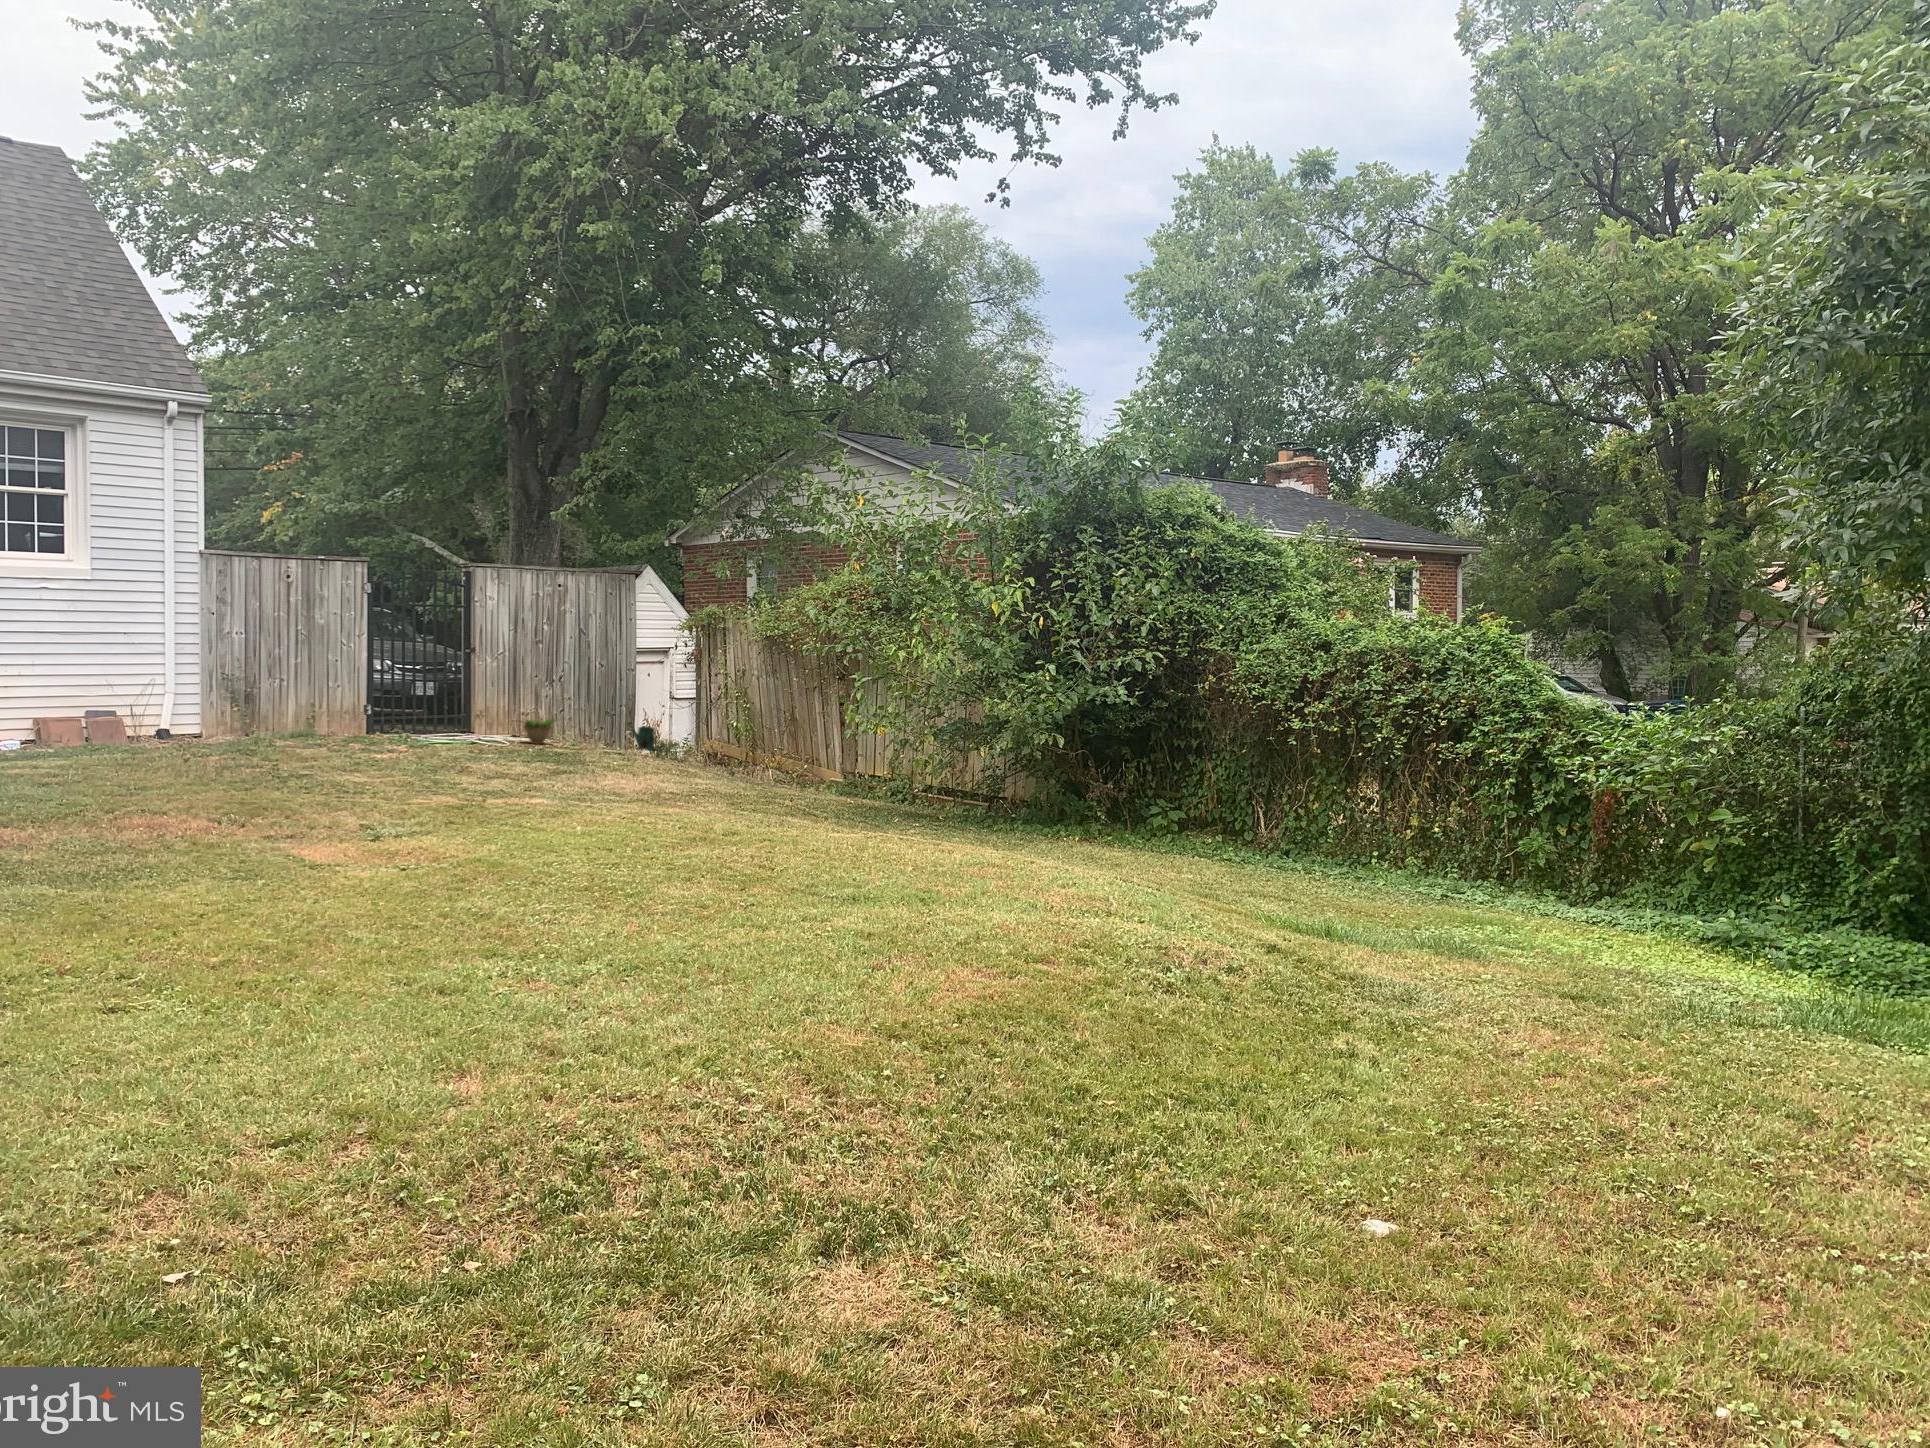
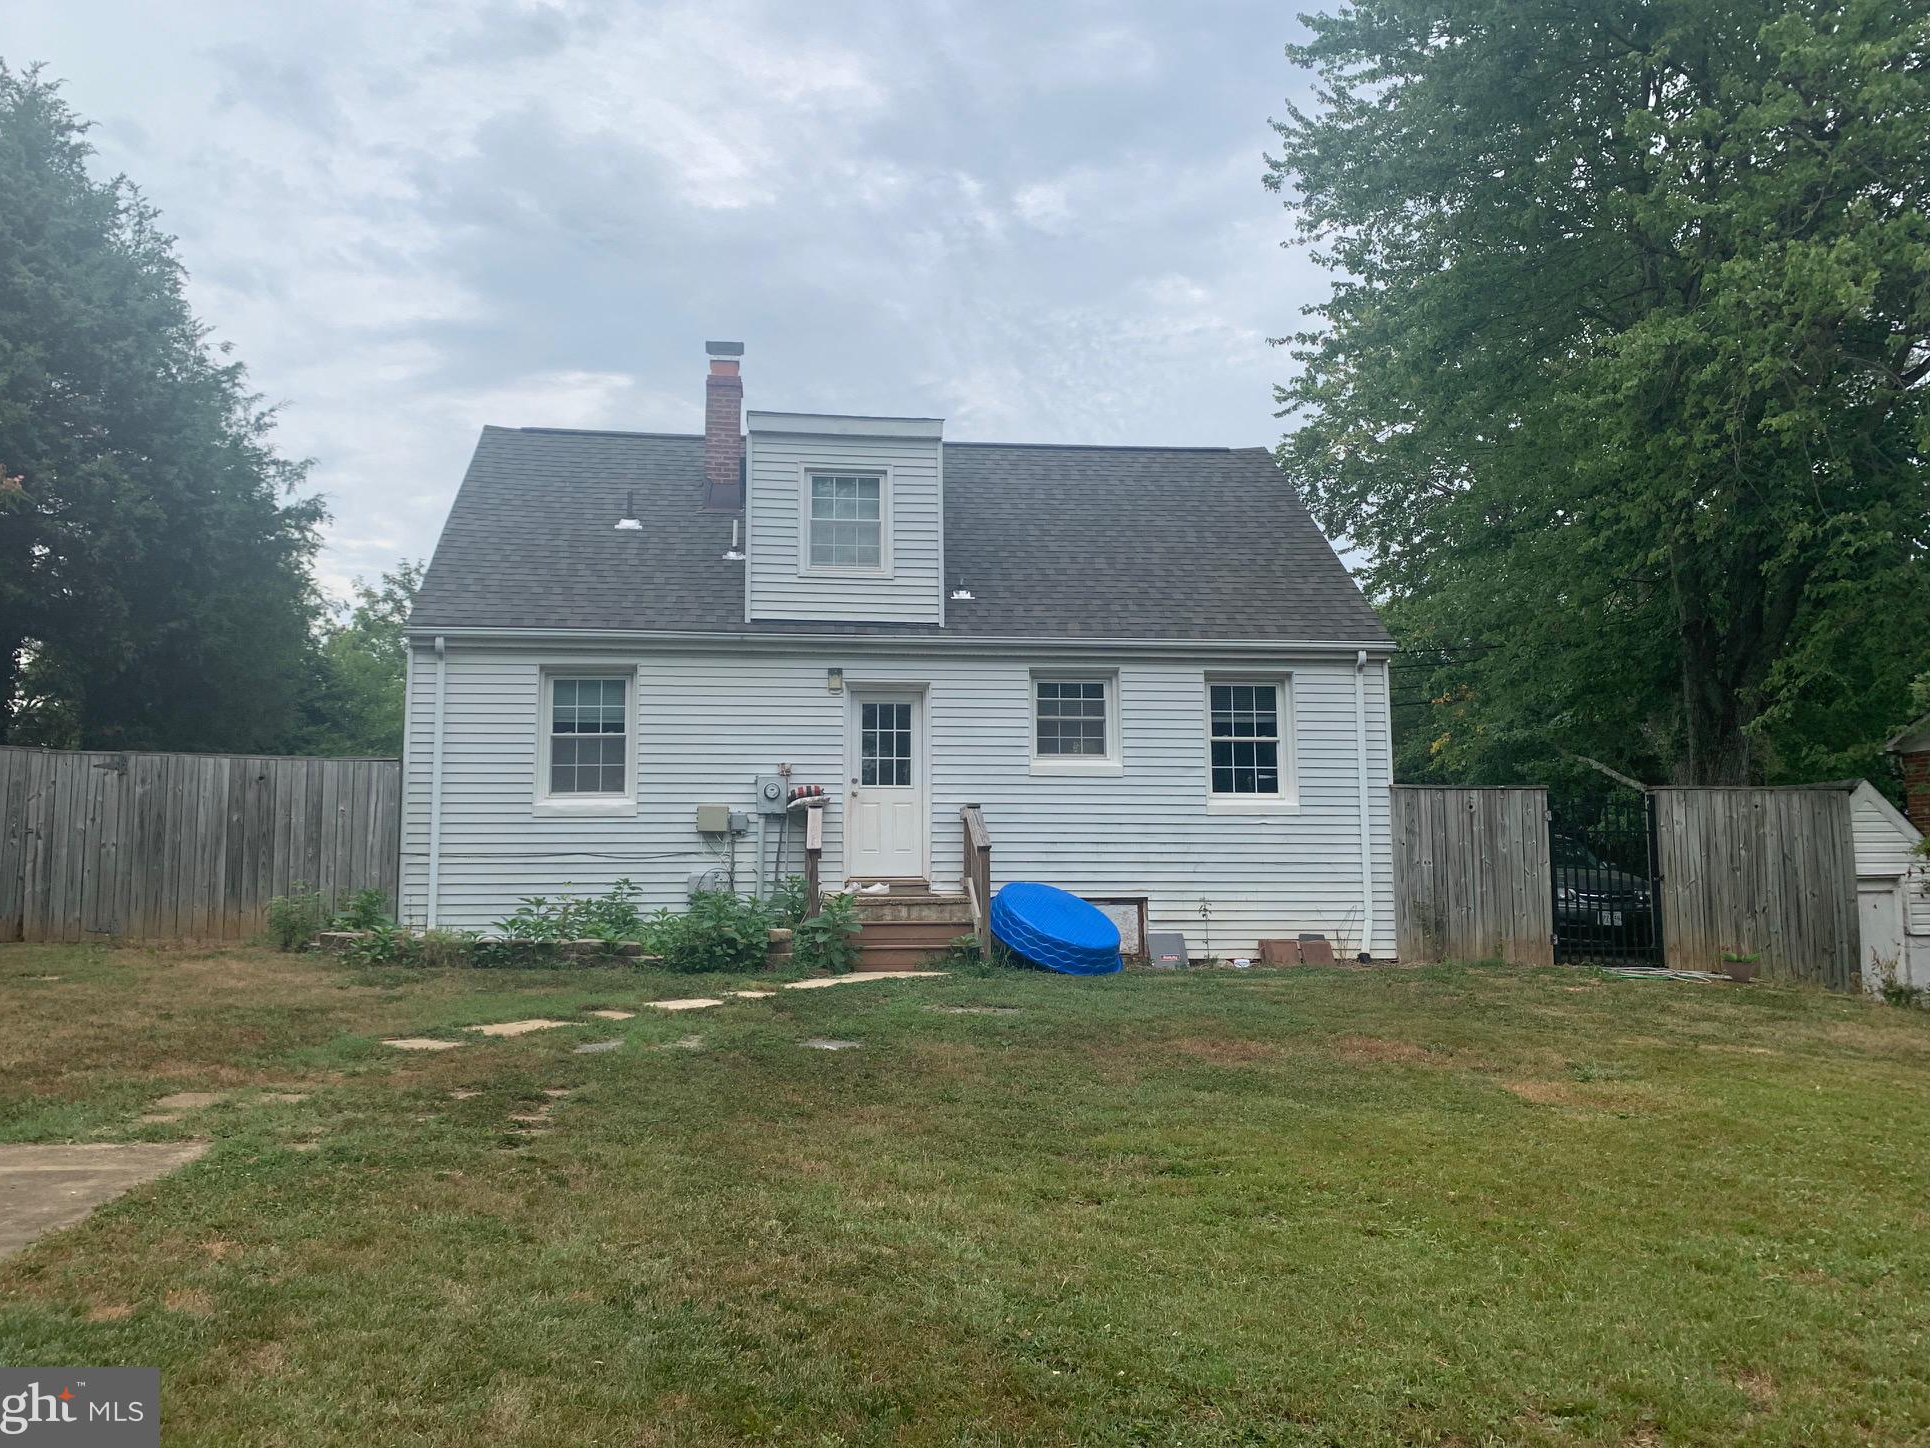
watering can: present [628,722,657,750] -> none [1854,960,1899,995]

